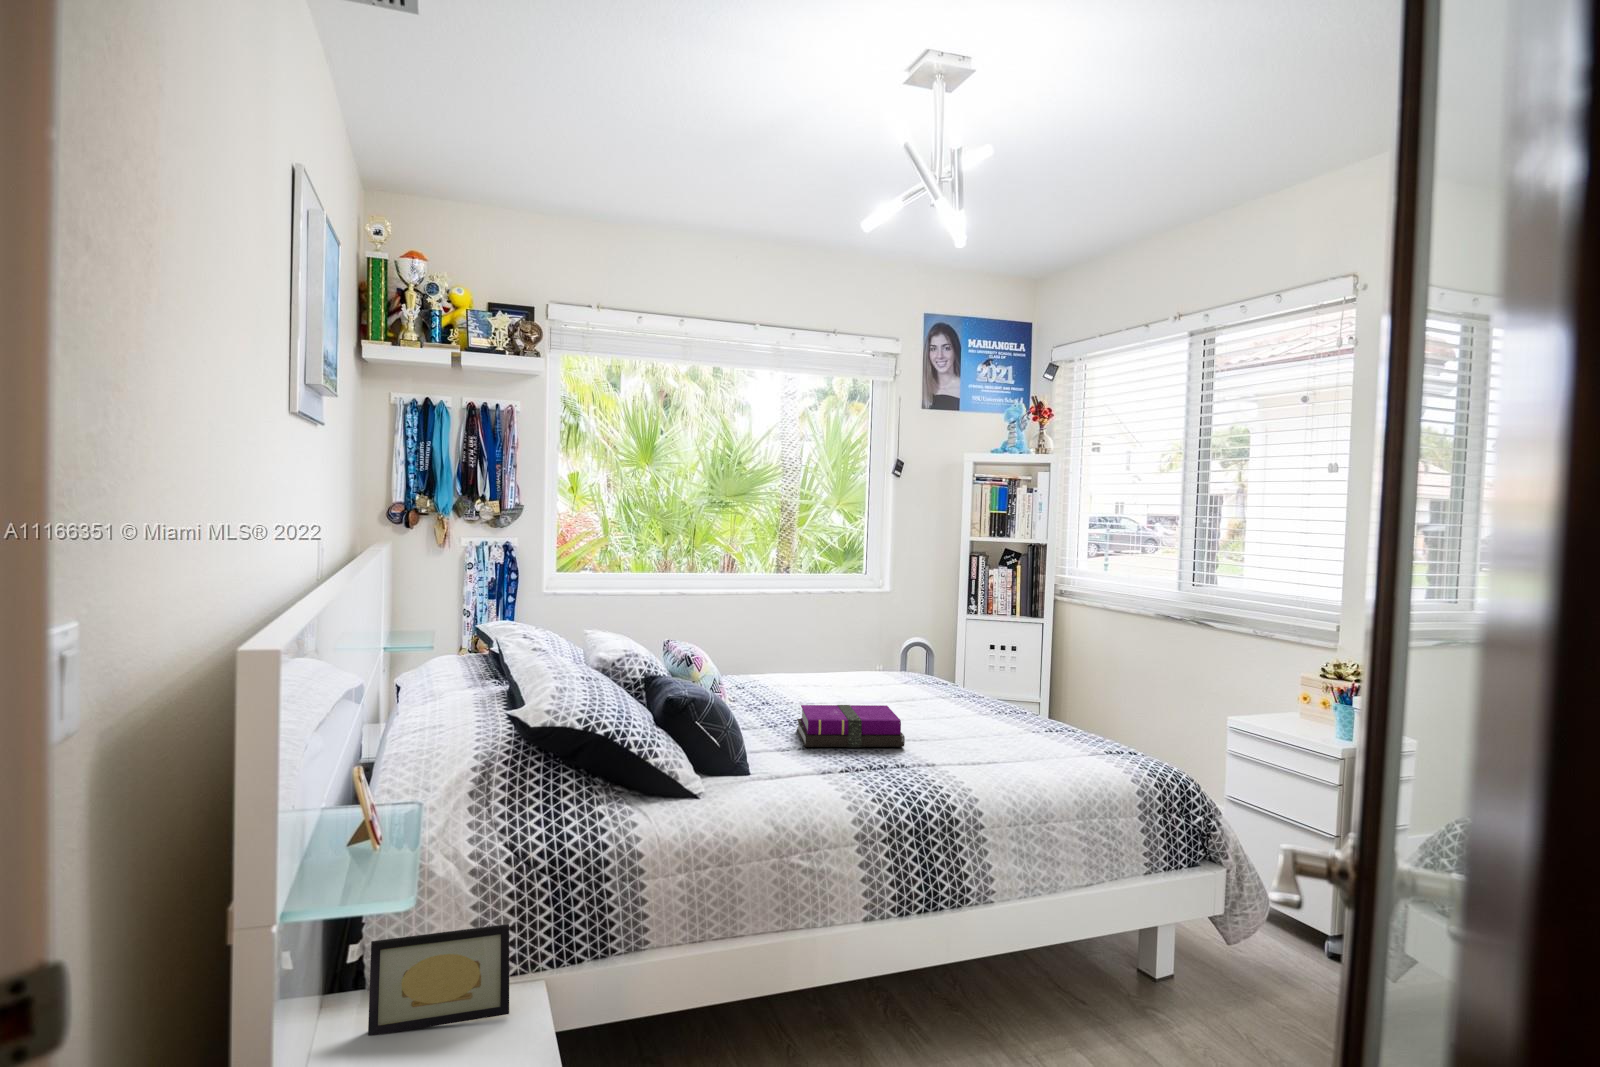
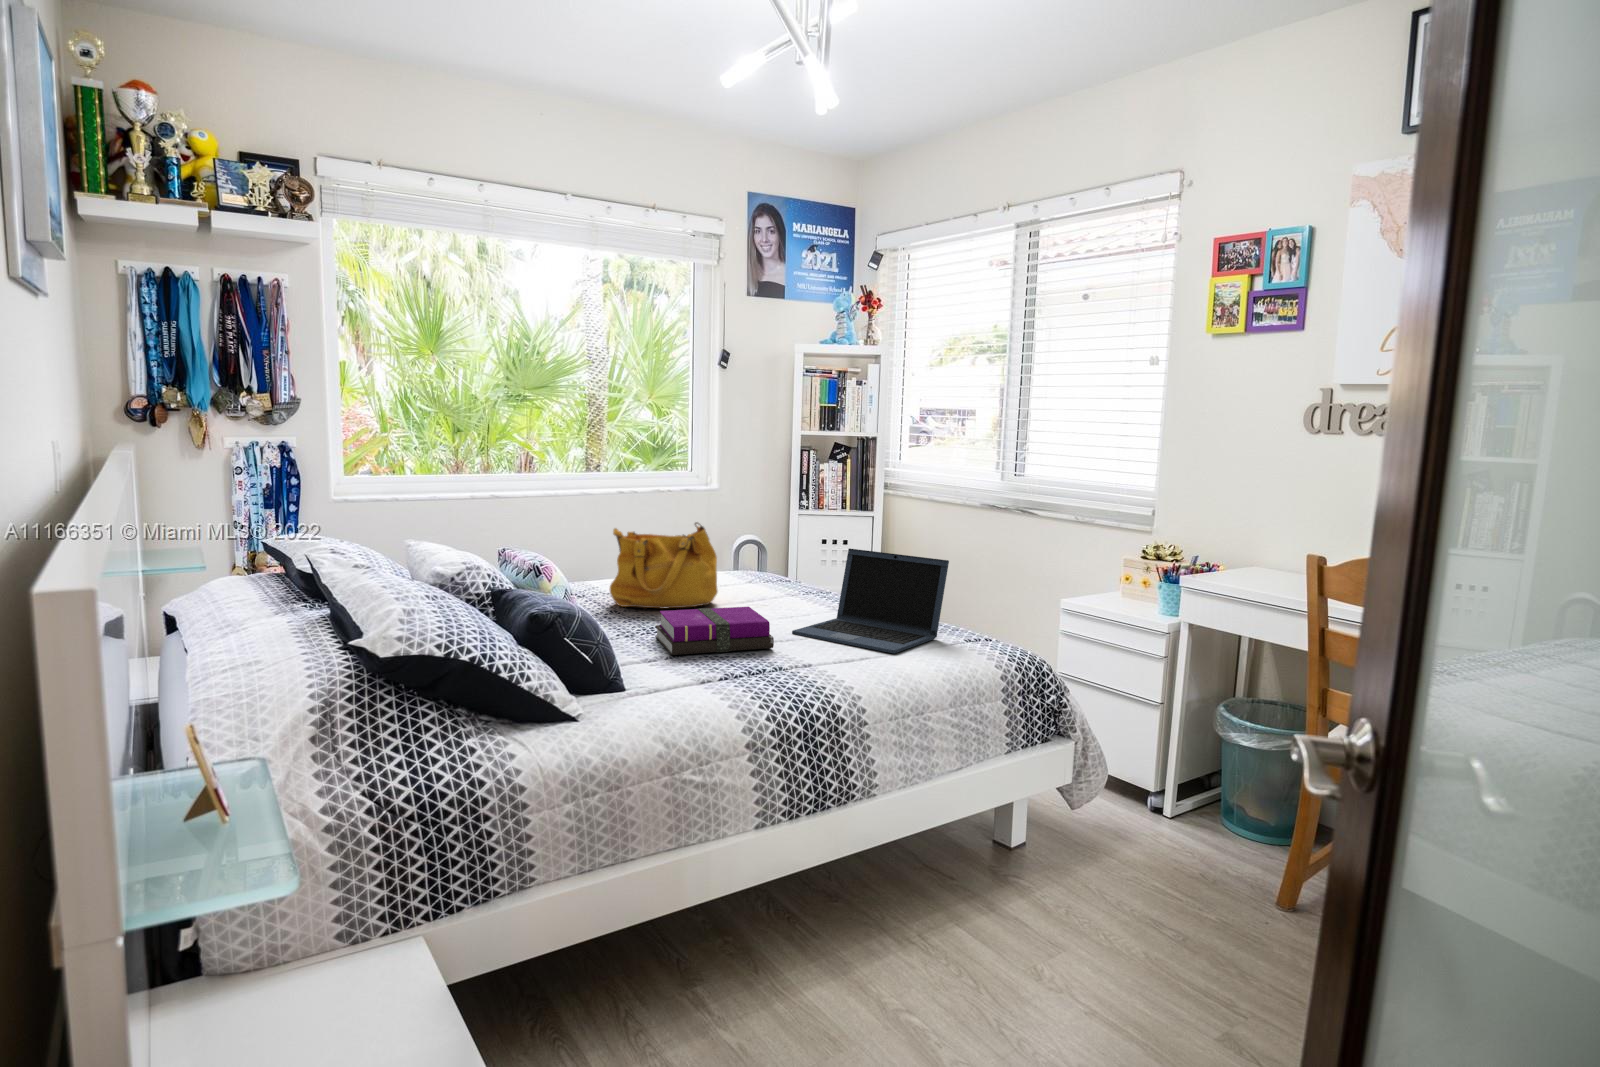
handbag: none [765,623,867,704] -> present [610,522,718,609]
laptop: none [929,653,1089,760] -> present [792,549,949,654]
picture frame: present [368,924,509,1036] -> none [211,883,391,1035]

